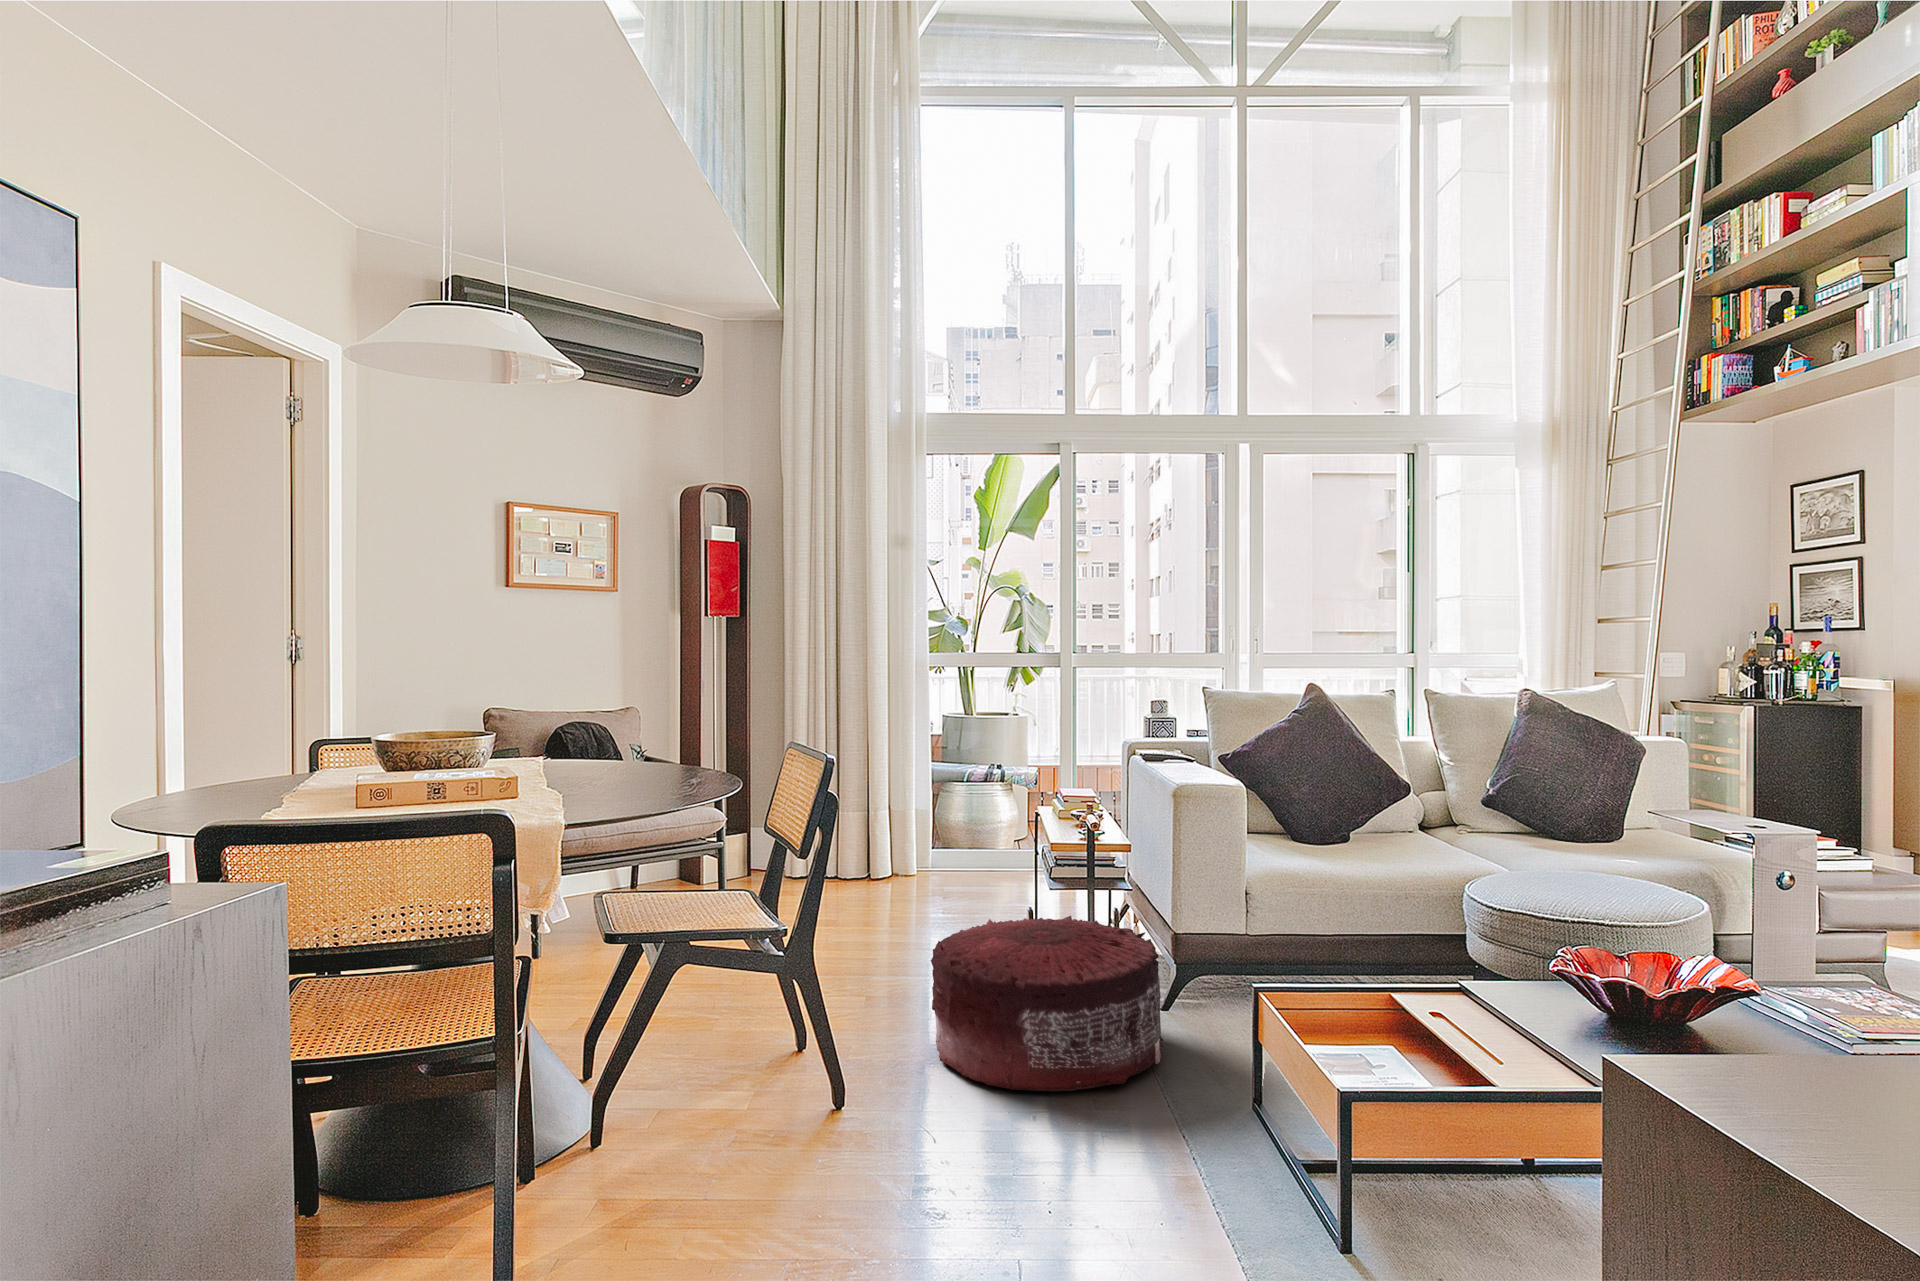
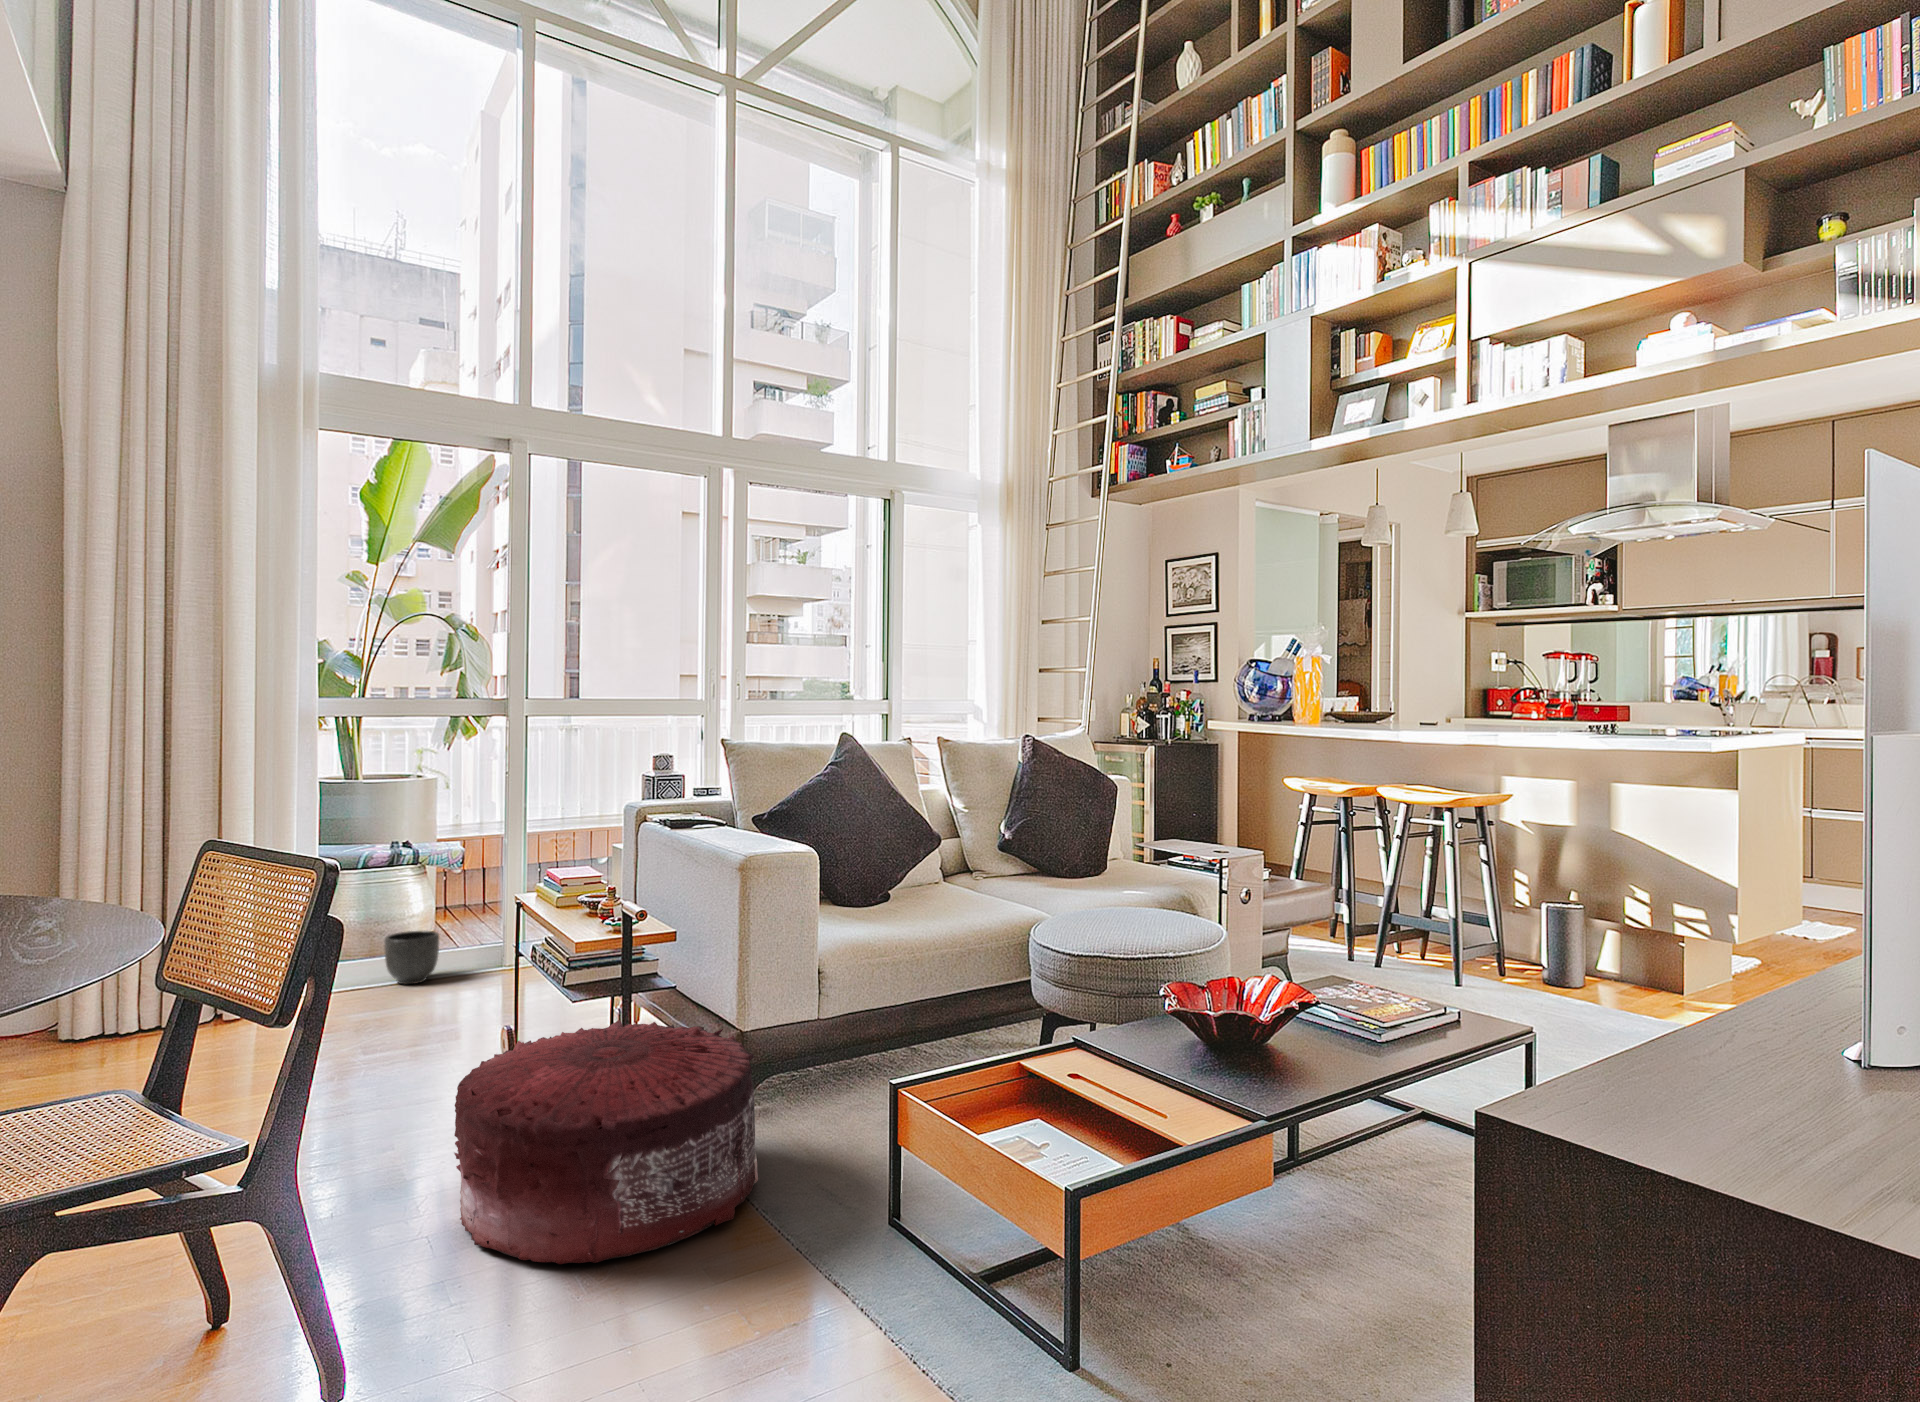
planter: none [961,840,1000,882] -> present [384,931,439,984]

